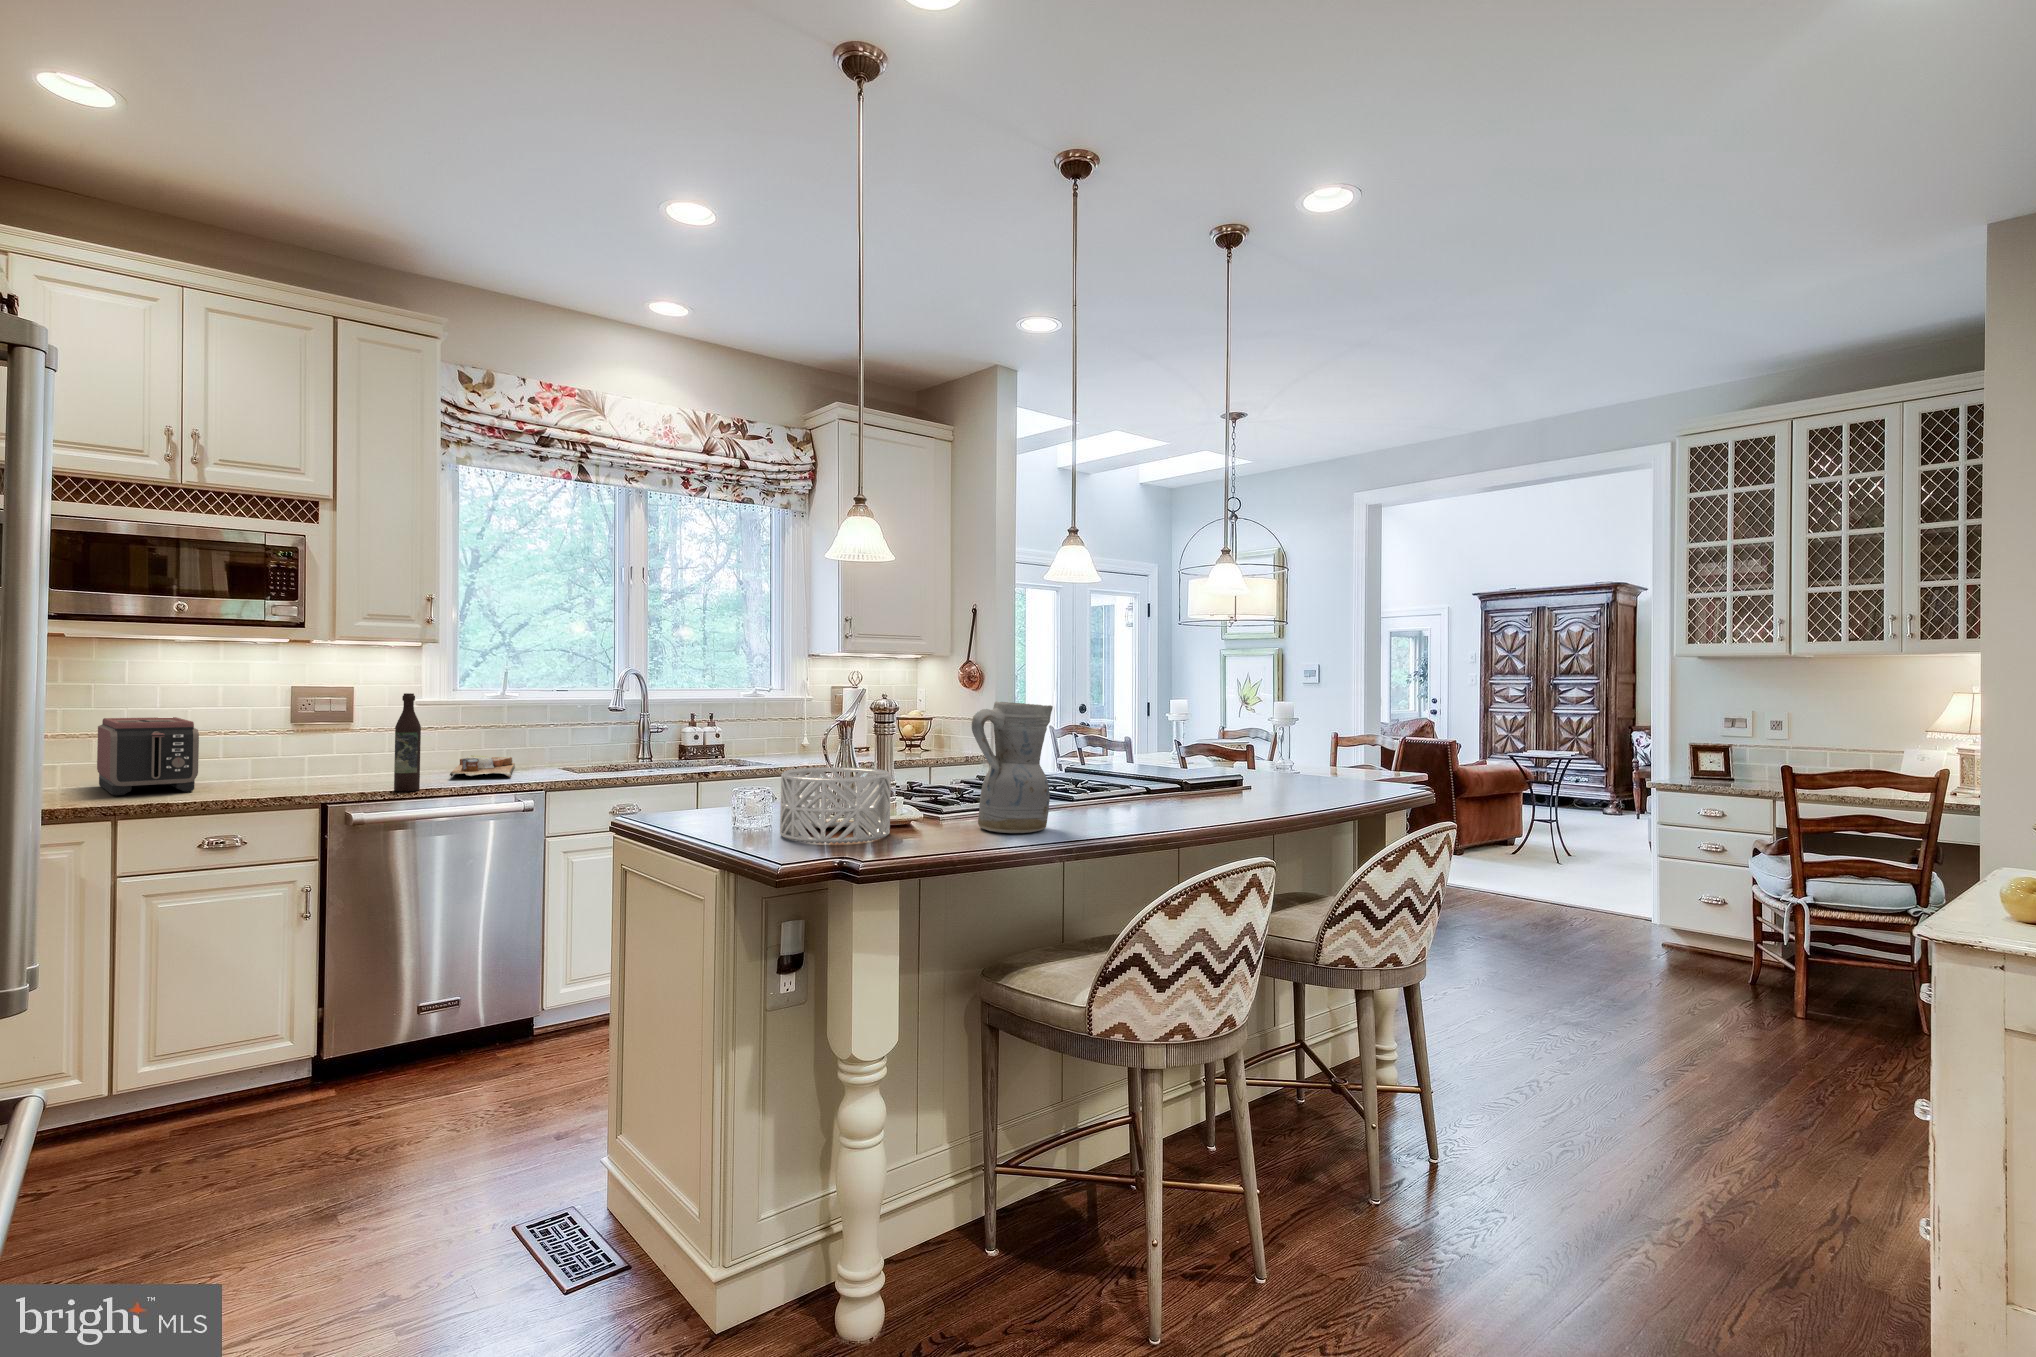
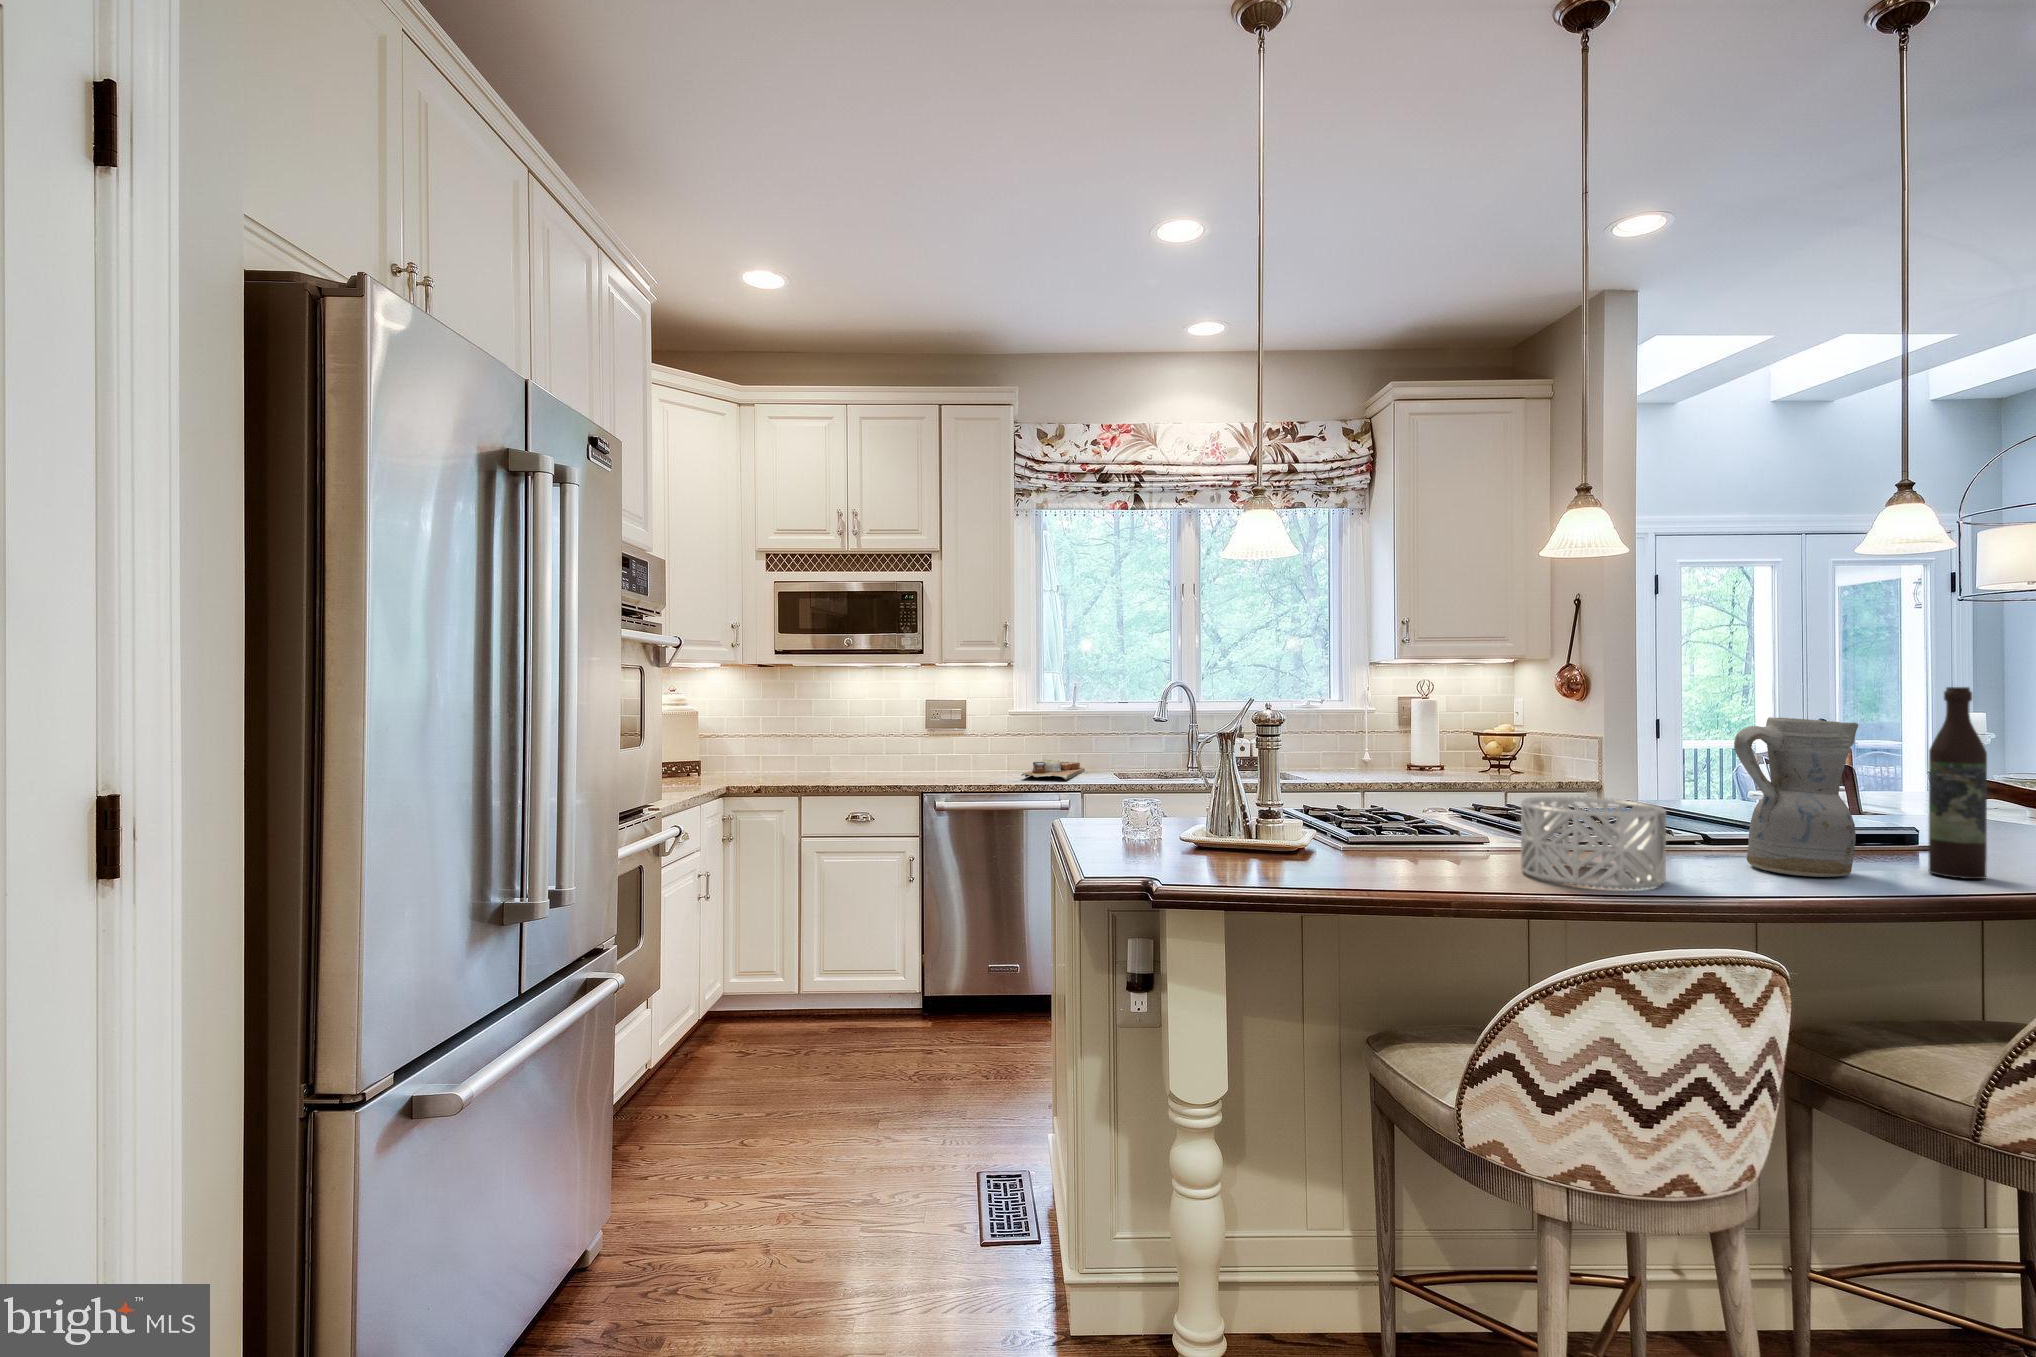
wine bottle: present [394,693,421,792] -> present [1929,687,1987,879]
ceramic pitcher: present [972,702,1053,833] -> present [1734,717,1858,877]
toaster: present [97,717,199,795] -> none [807,723,857,779]
decorative bowl: present [780,767,891,844] -> present [1521,796,1666,889]

